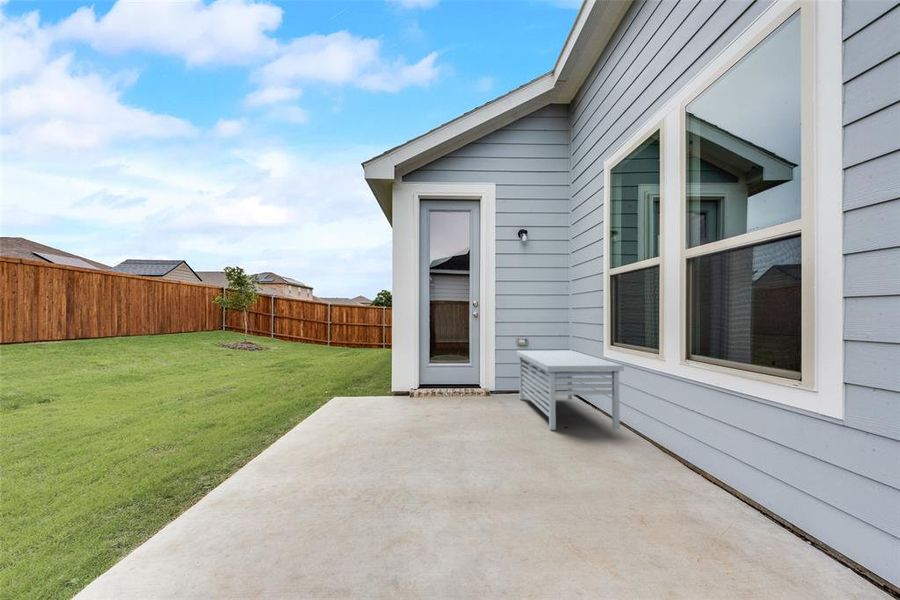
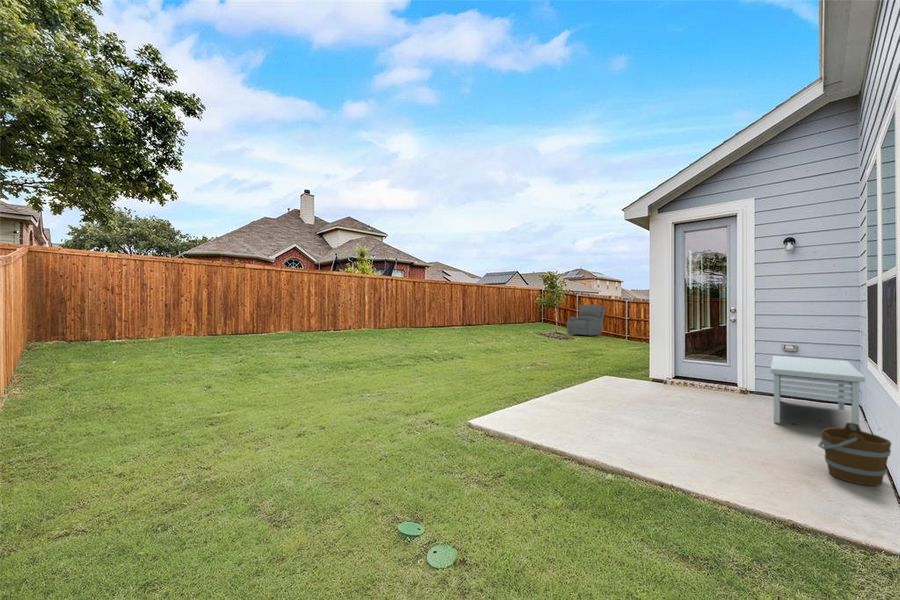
chair: none [259,307,306,345] -> present [567,305,605,336]
bucket: none [660,425,736,507] -> present [818,423,891,486]

